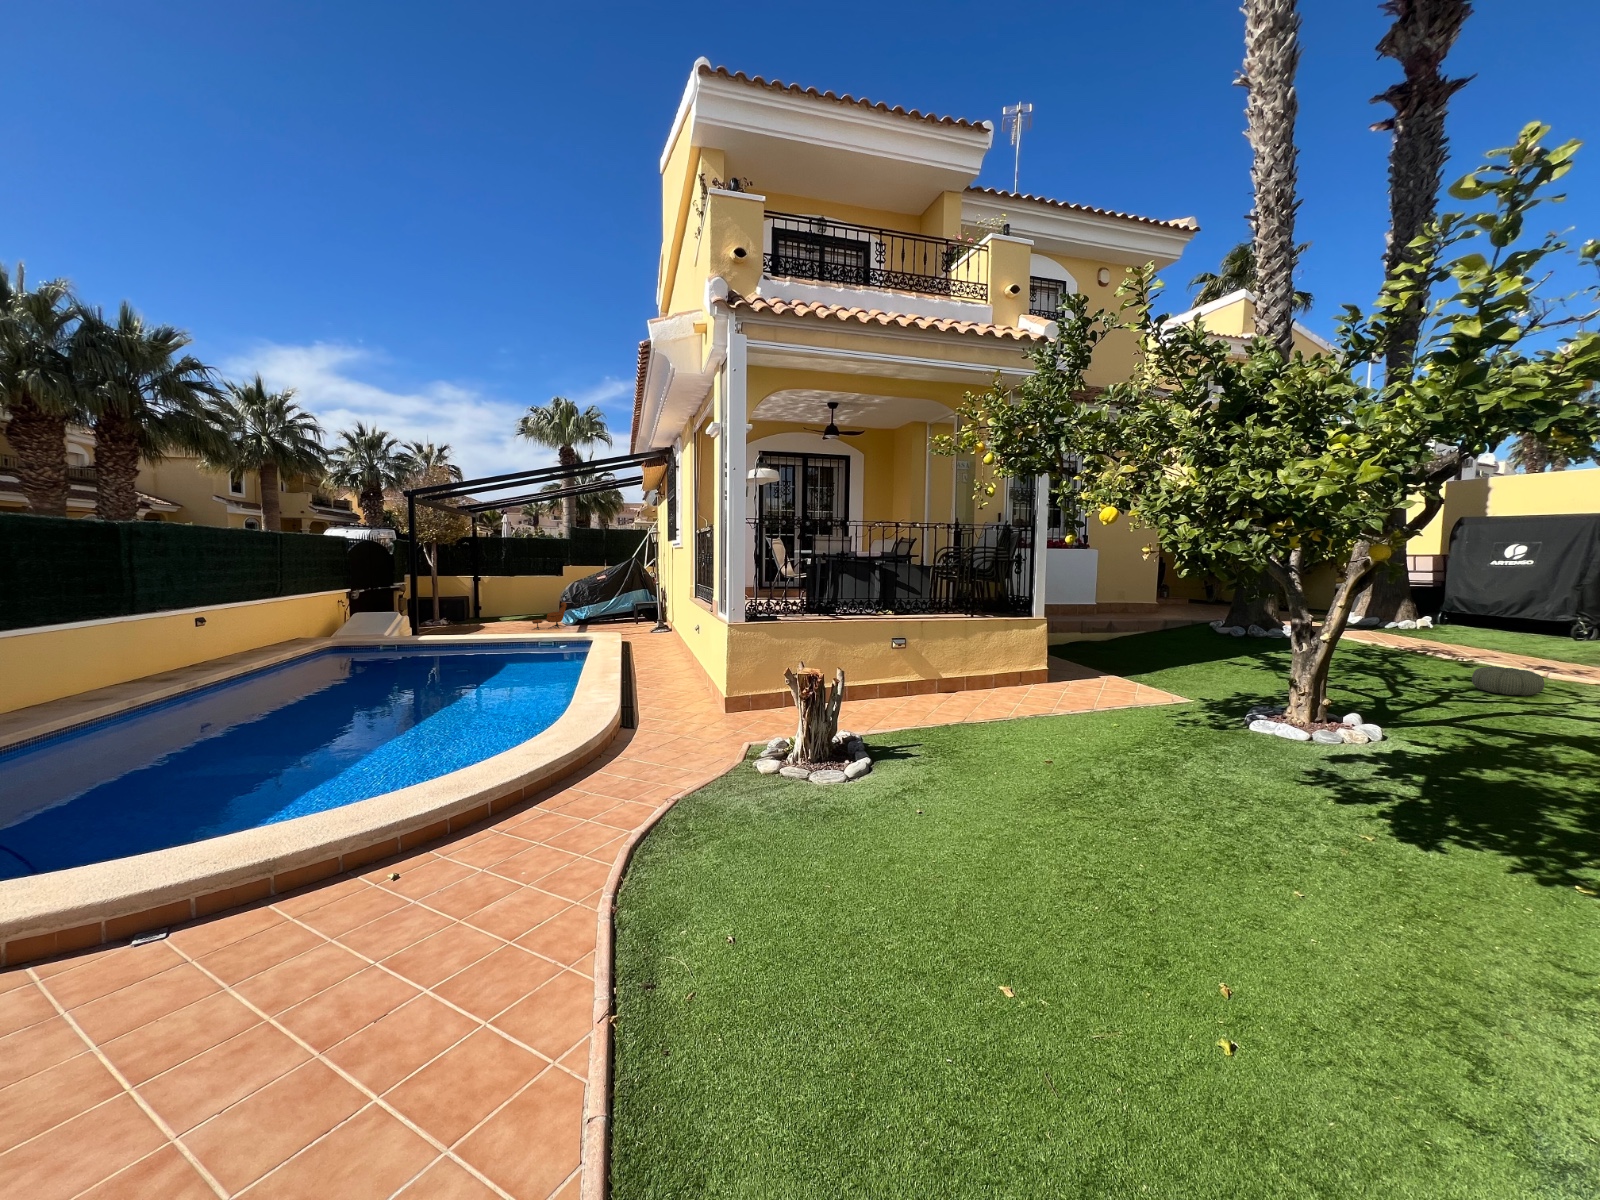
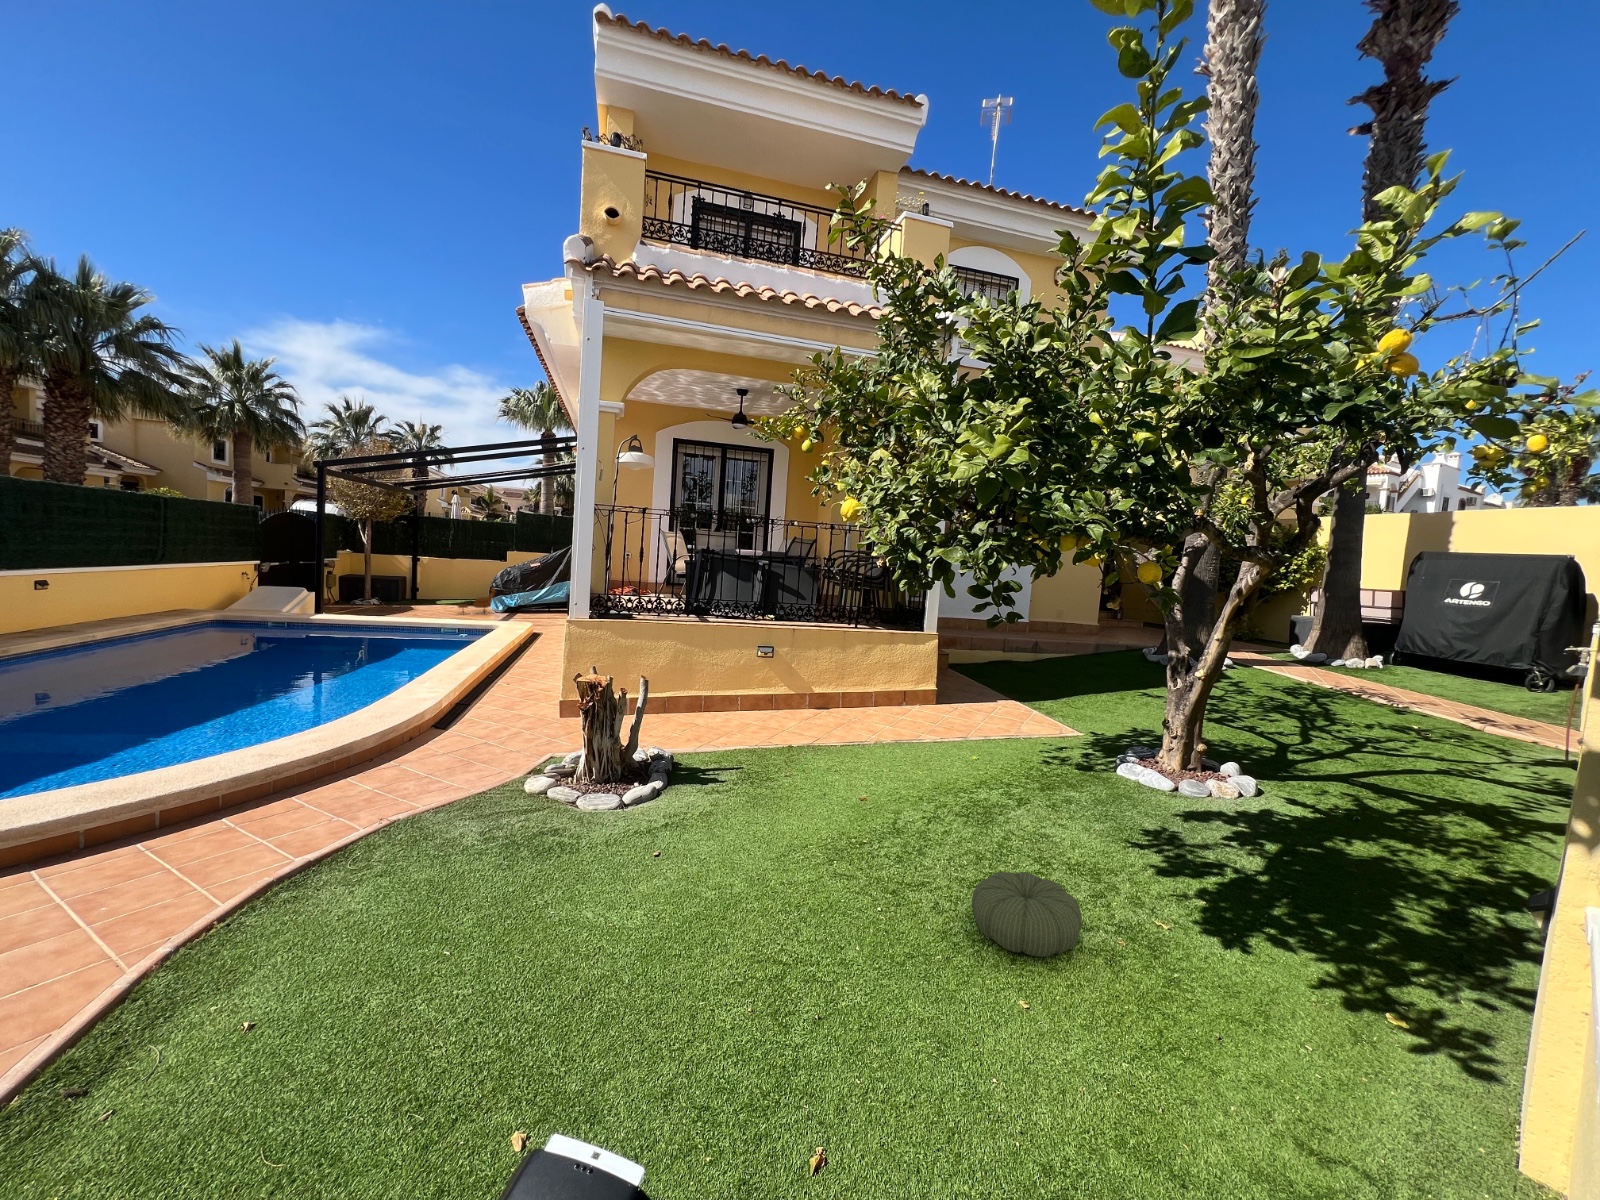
pouf: present [1472,667,1545,696] -> present [972,872,1082,957]

